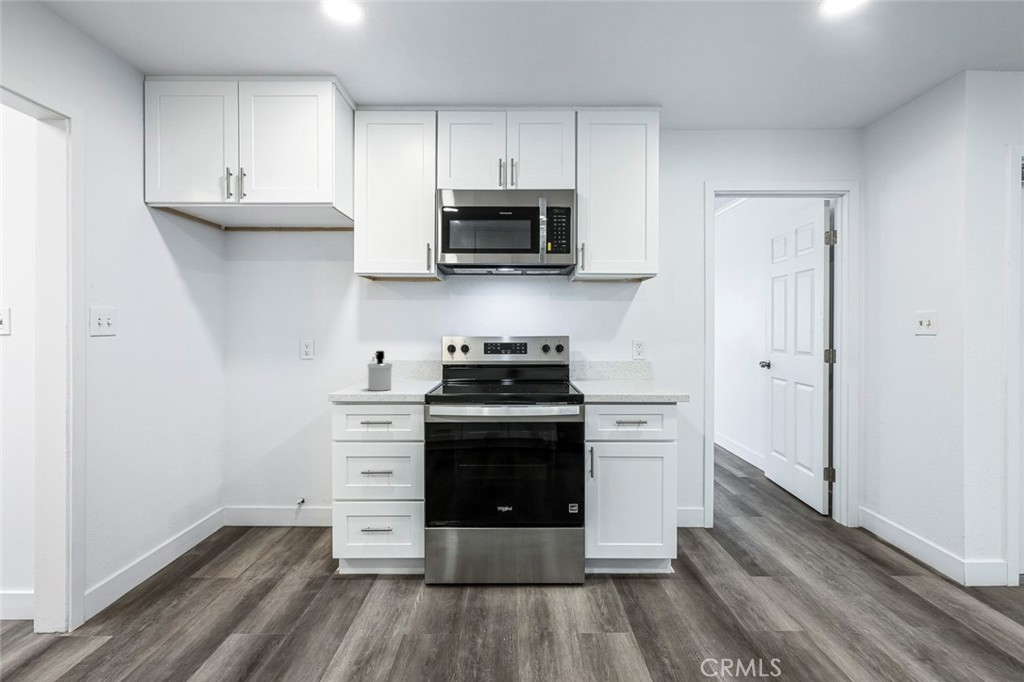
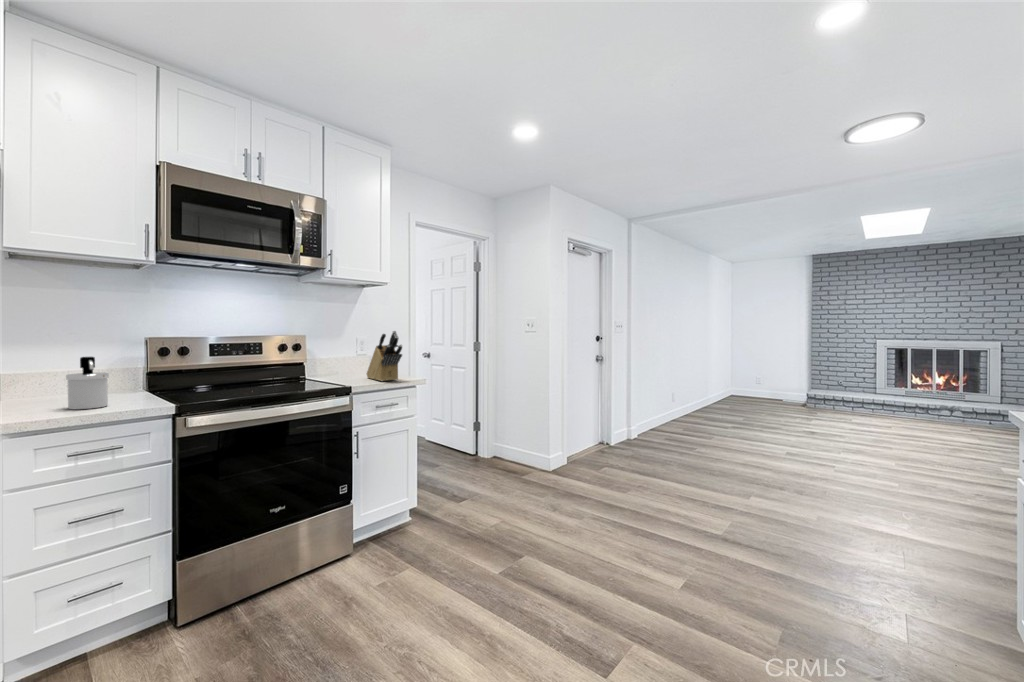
knife block: none [628,332,653,393] -> present [366,331,402,381]

